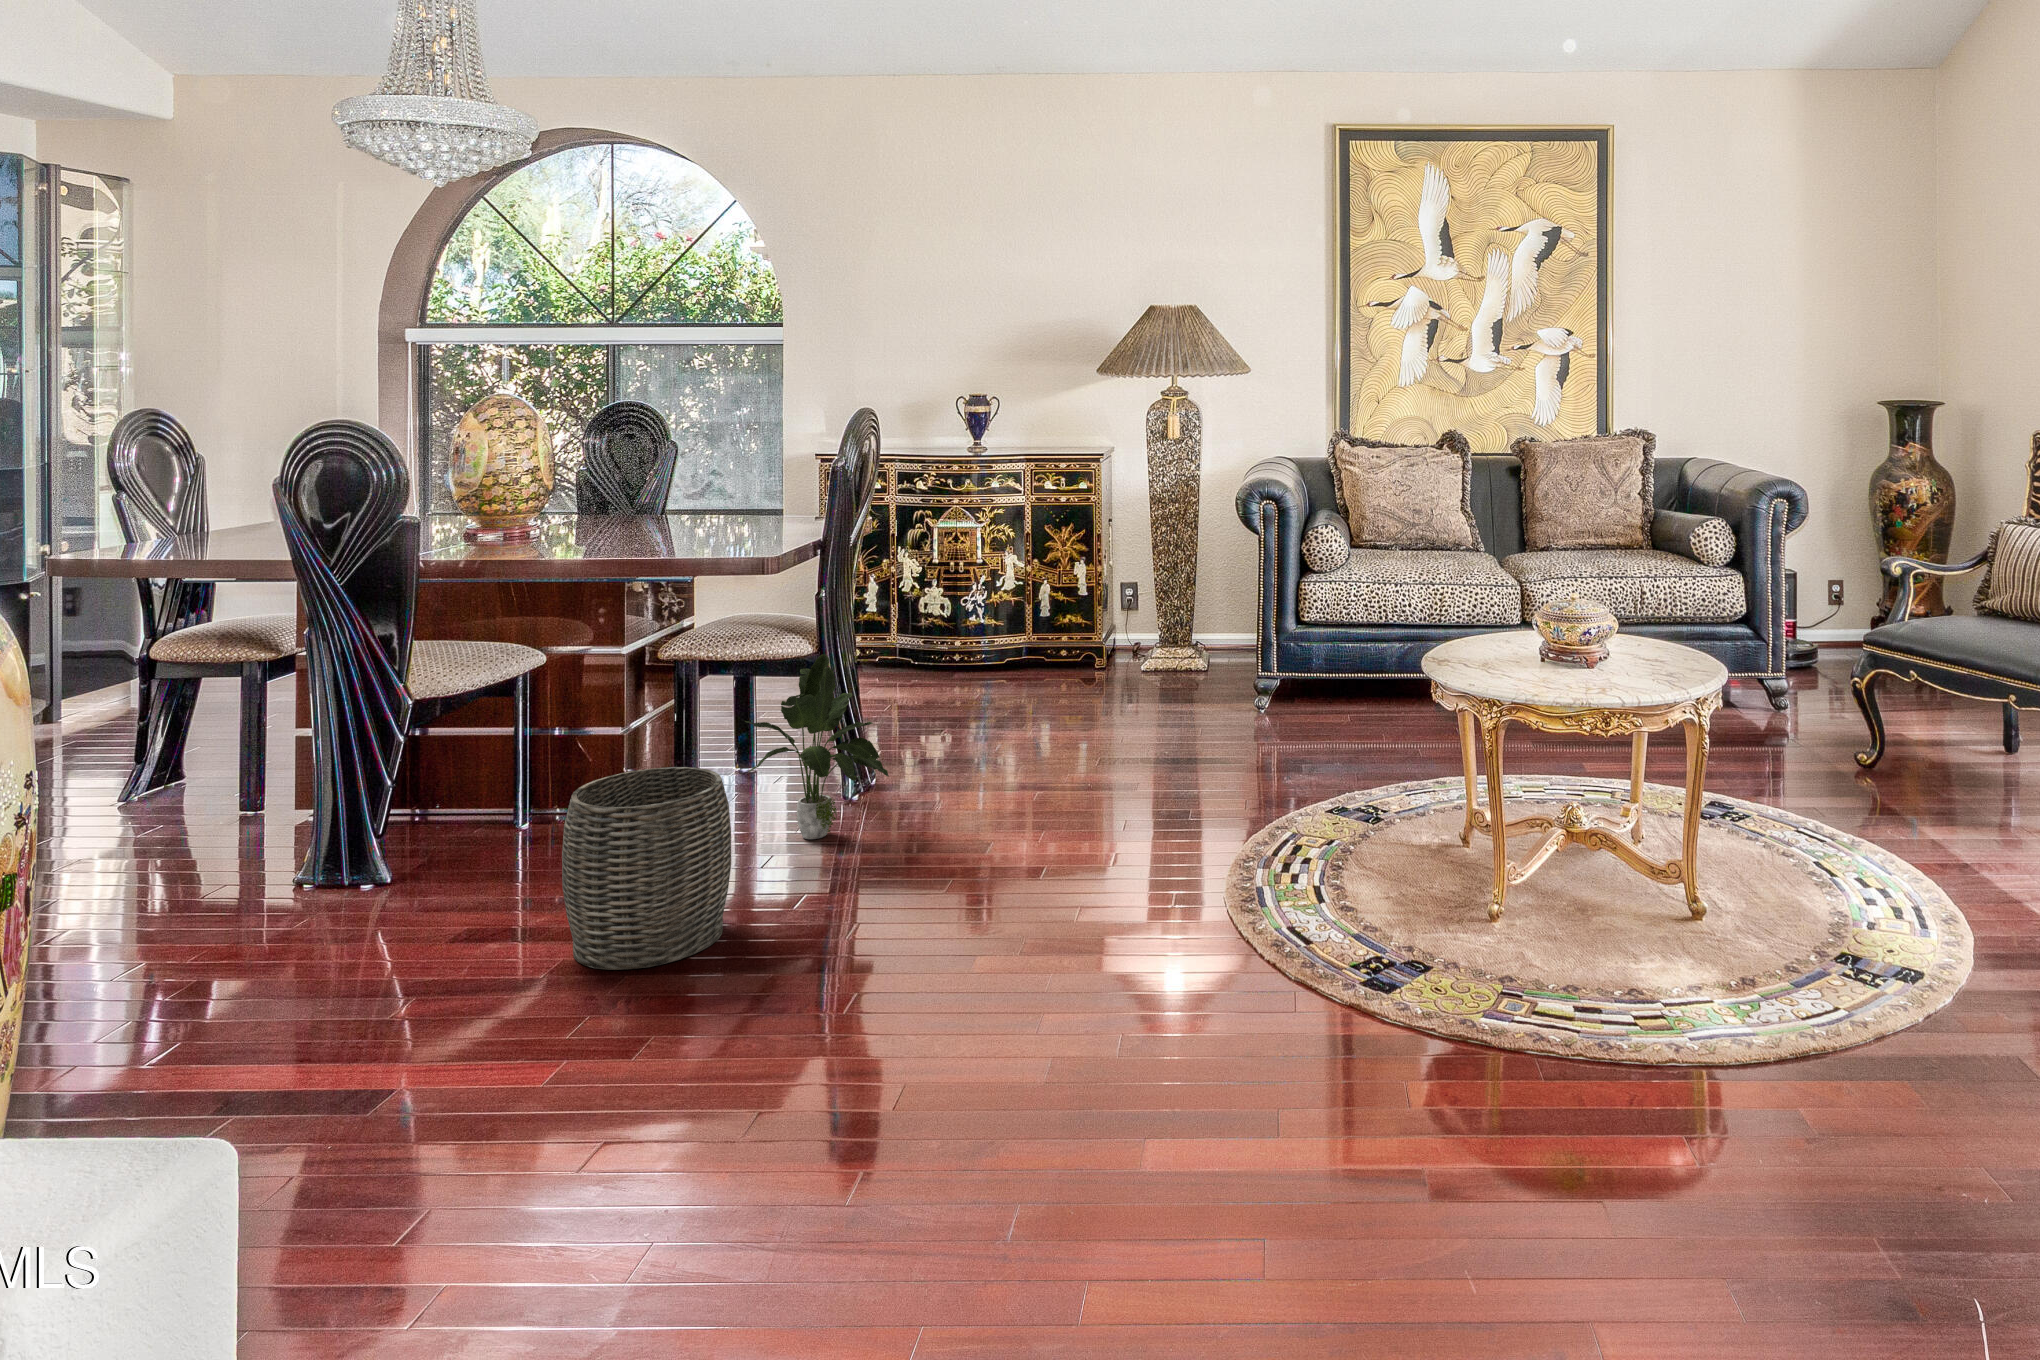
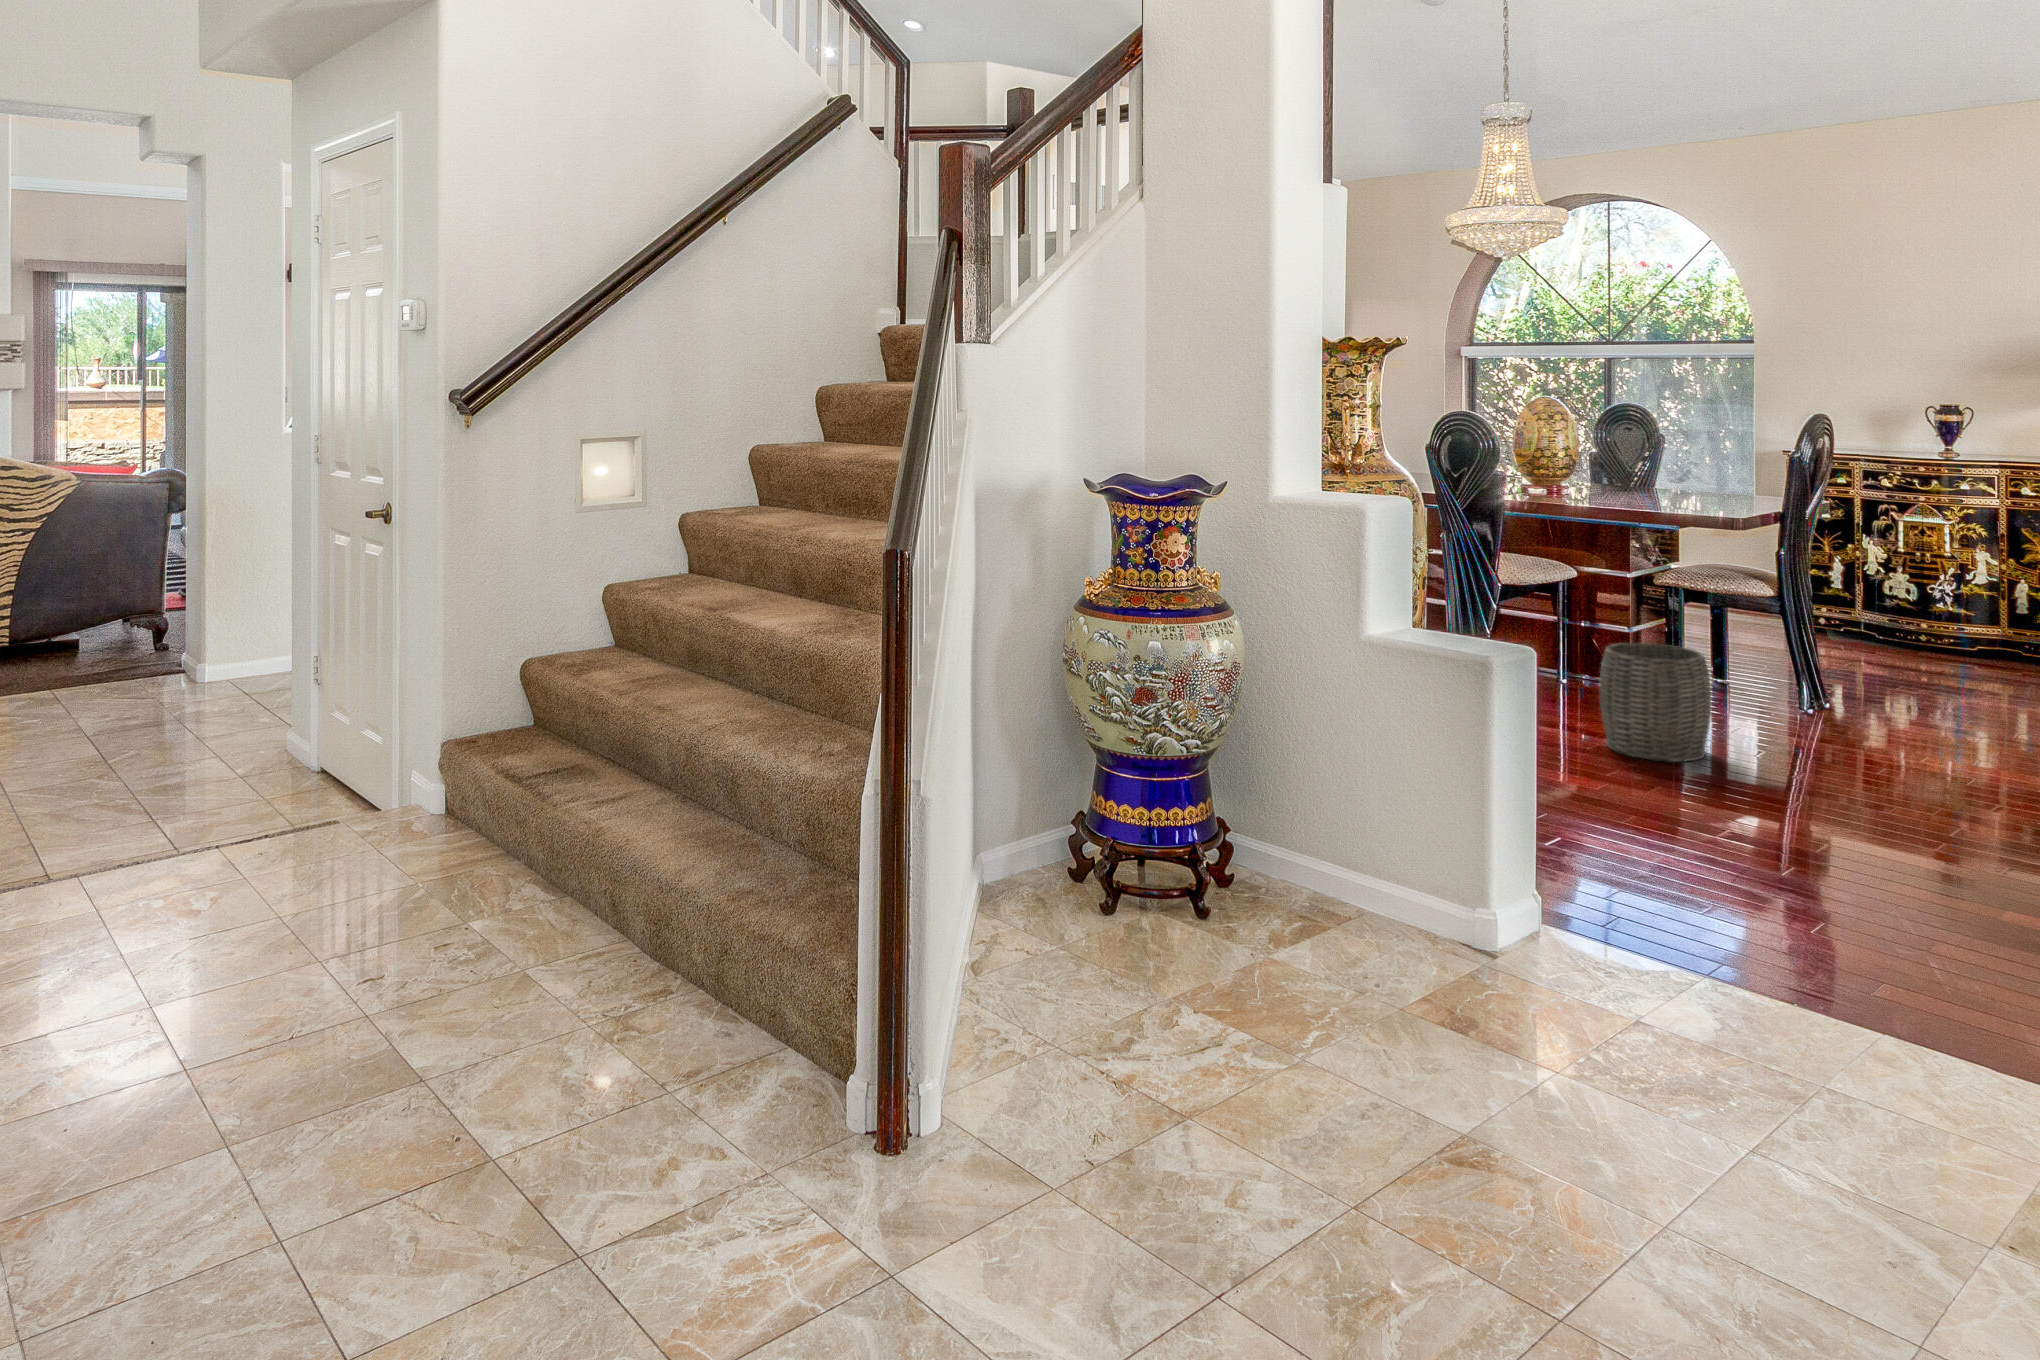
potted plant: present [745,654,889,839] -> none [1720,594,1838,727]

